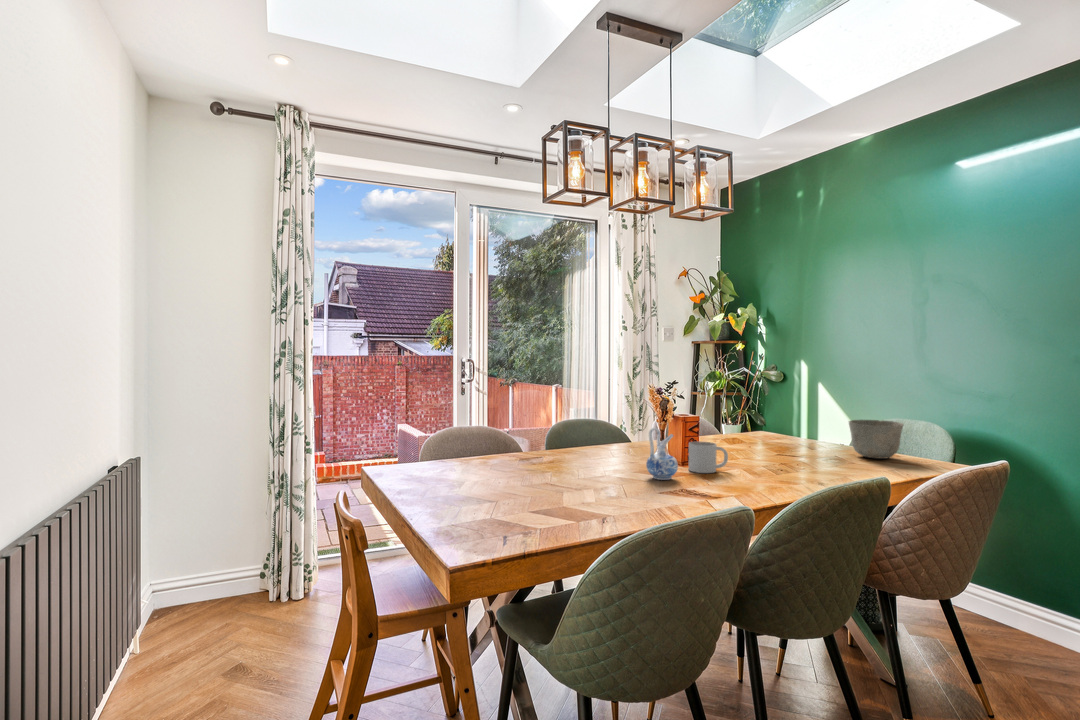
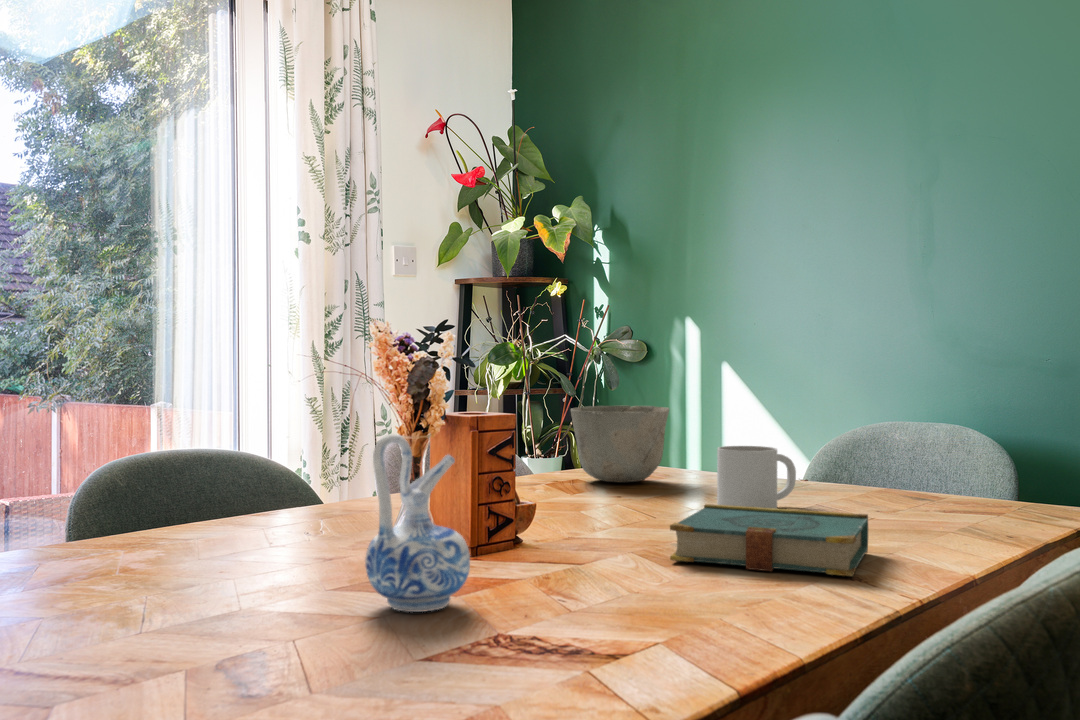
ceramic bowl: present [849,420,903,459] -> present [571,406,669,482]
mug: present [689,441,728,473] -> present [717,446,796,509]
book: none [751,453,831,482] -> present [670,504,868,576]

